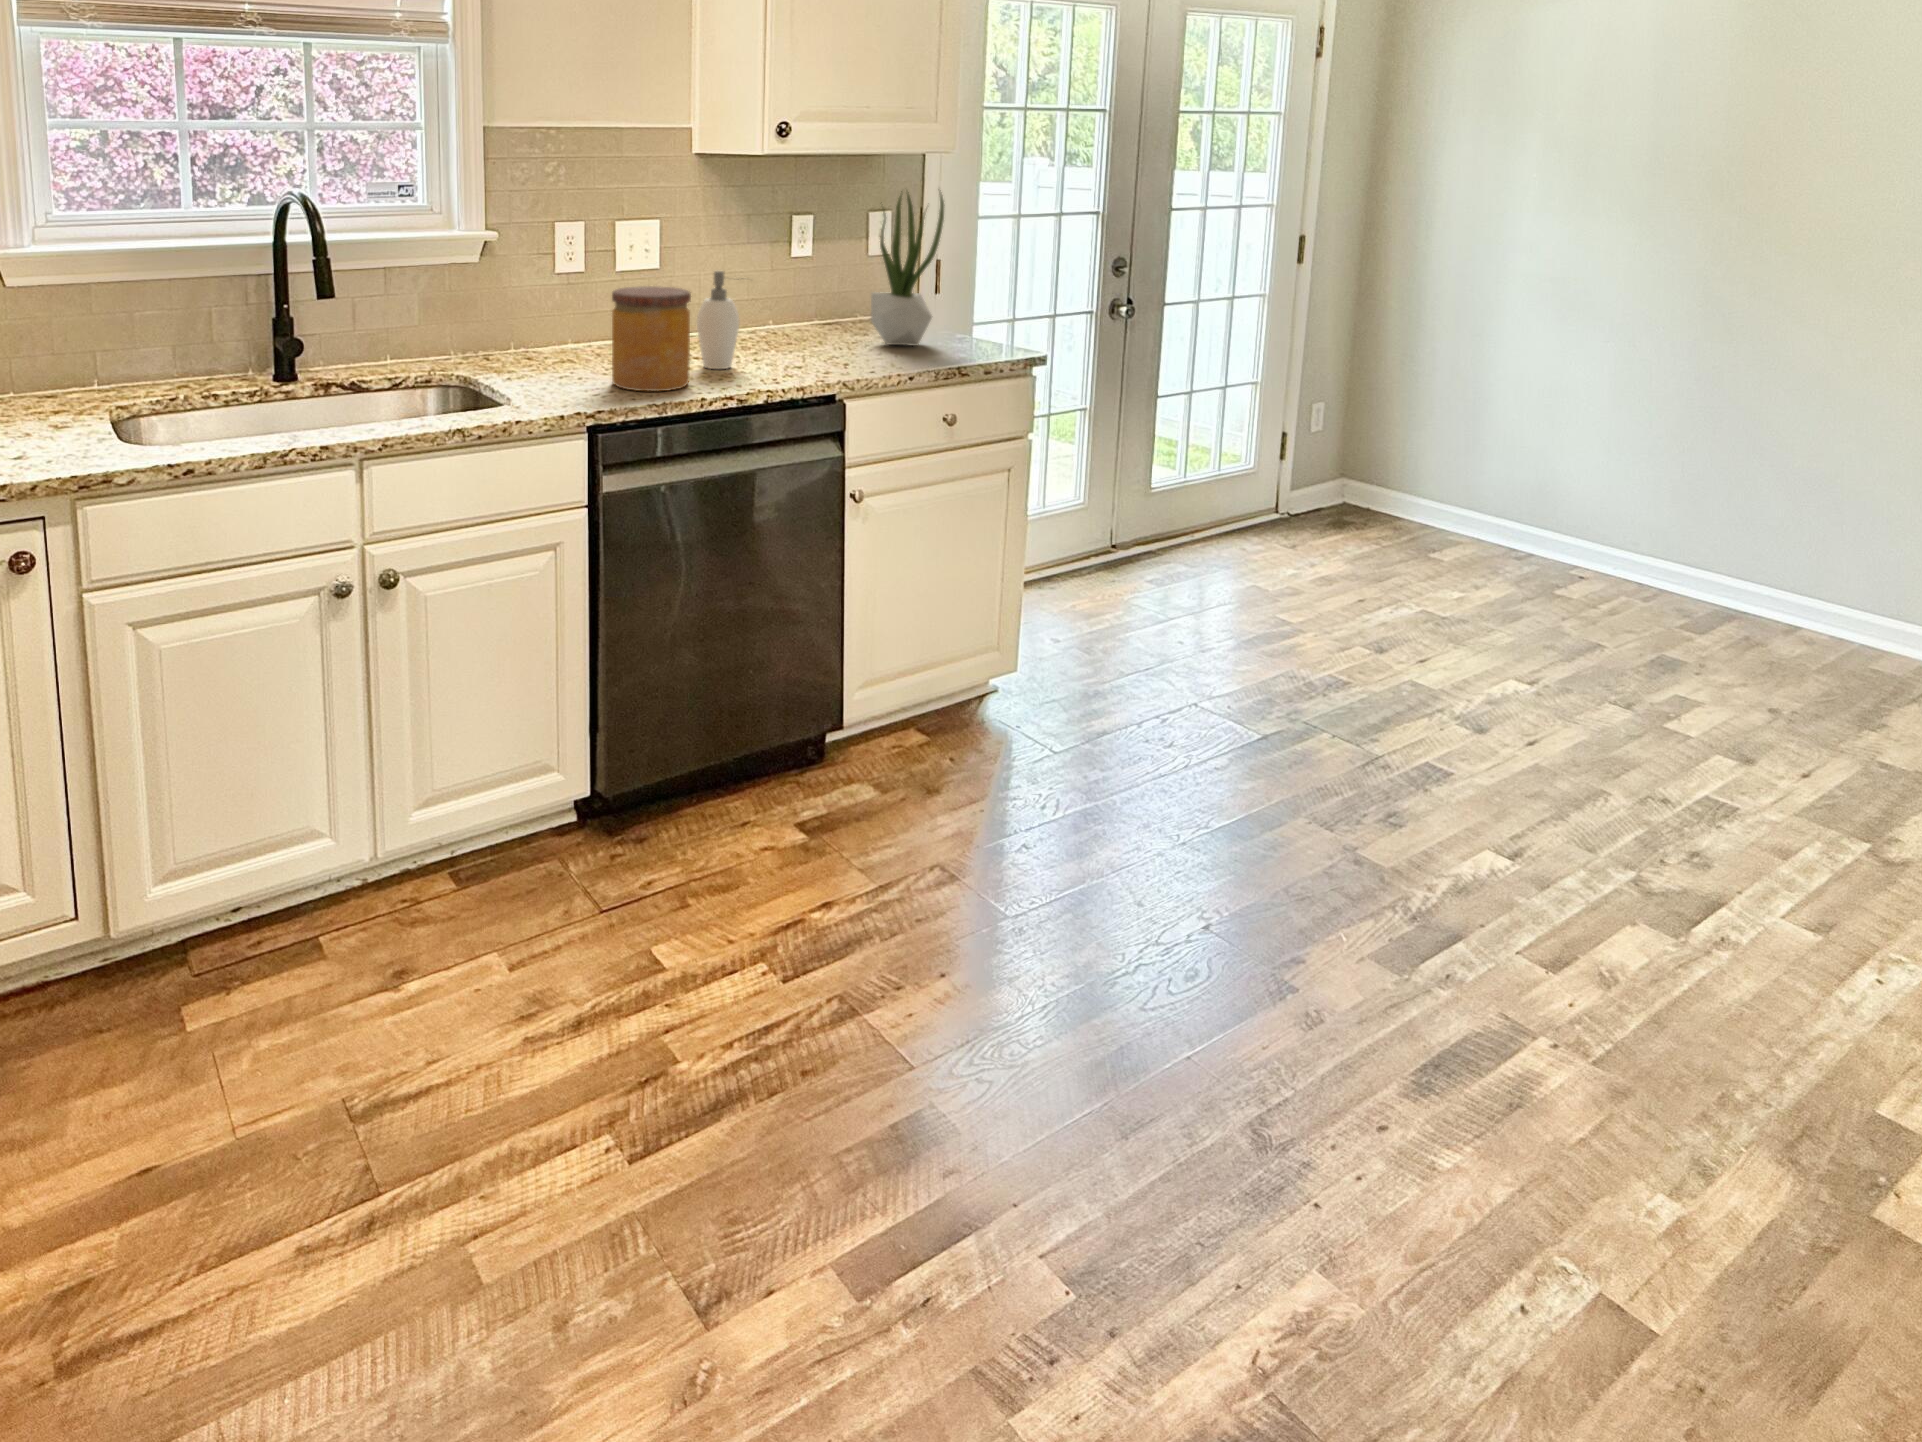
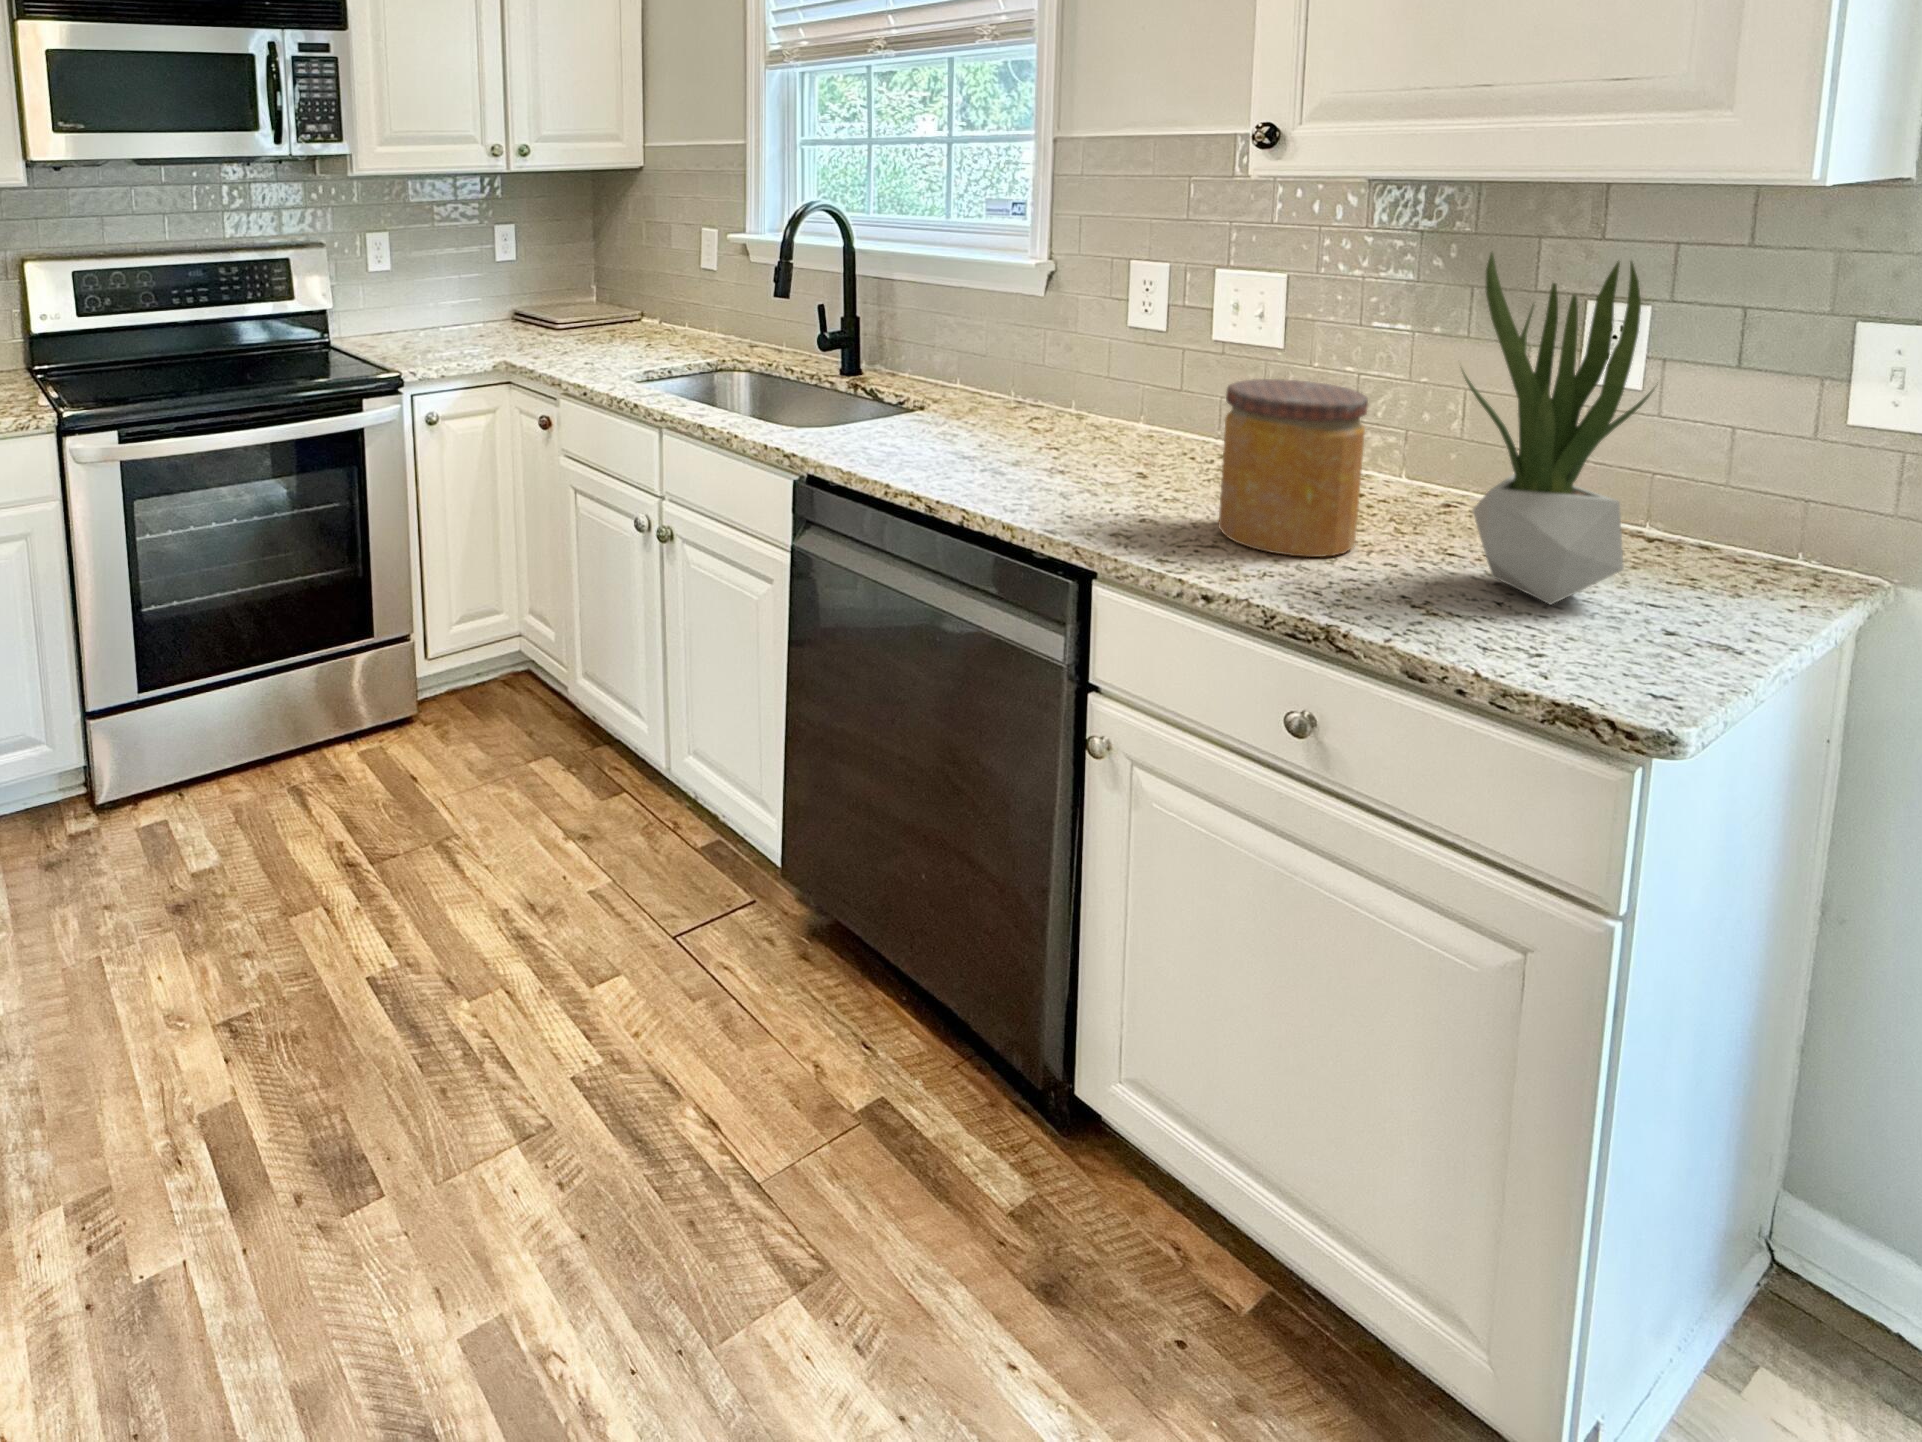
soap dispenser: present [697,271,739,369] -> none [1093,343,1160,491]
jar: present [612,286,691,391] -> present [1218,379,1368,557]

